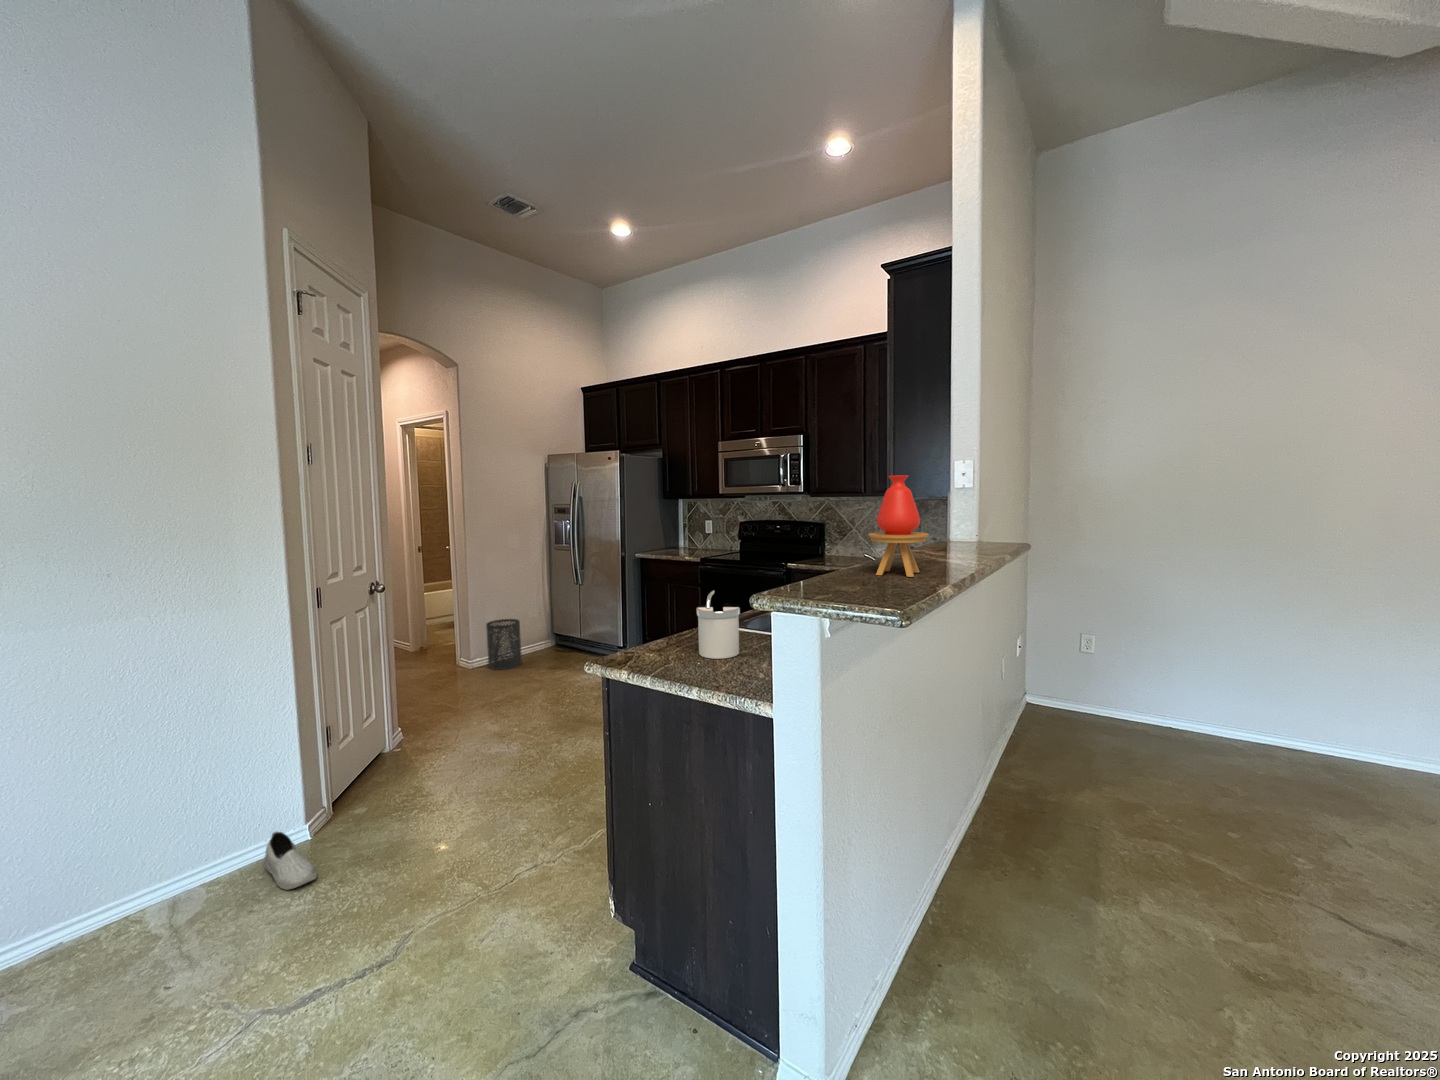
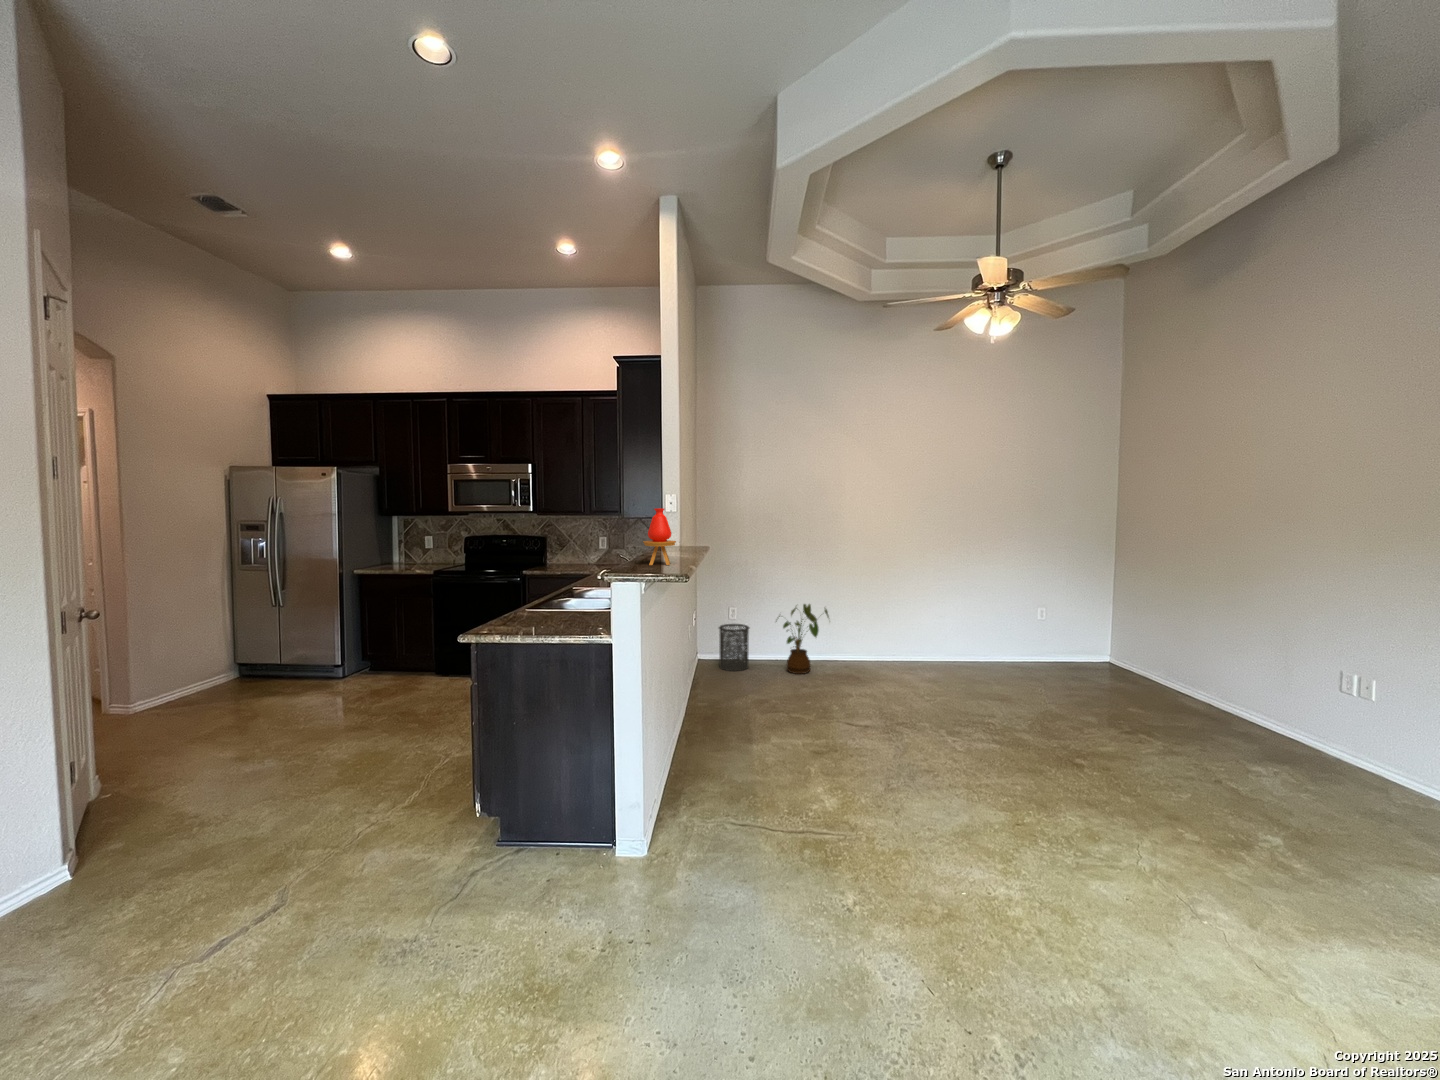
soap dispenser: present [696,583,740,659] -> none [534,576,564,625]
trash can: present [486,619,522,670] -> present [719,624,749,671]
house plant: none [1157,639,1276,756] -> present [779,604,829,674]
shoe: present [264,831,317,890] -> none [31,867,124,911]

